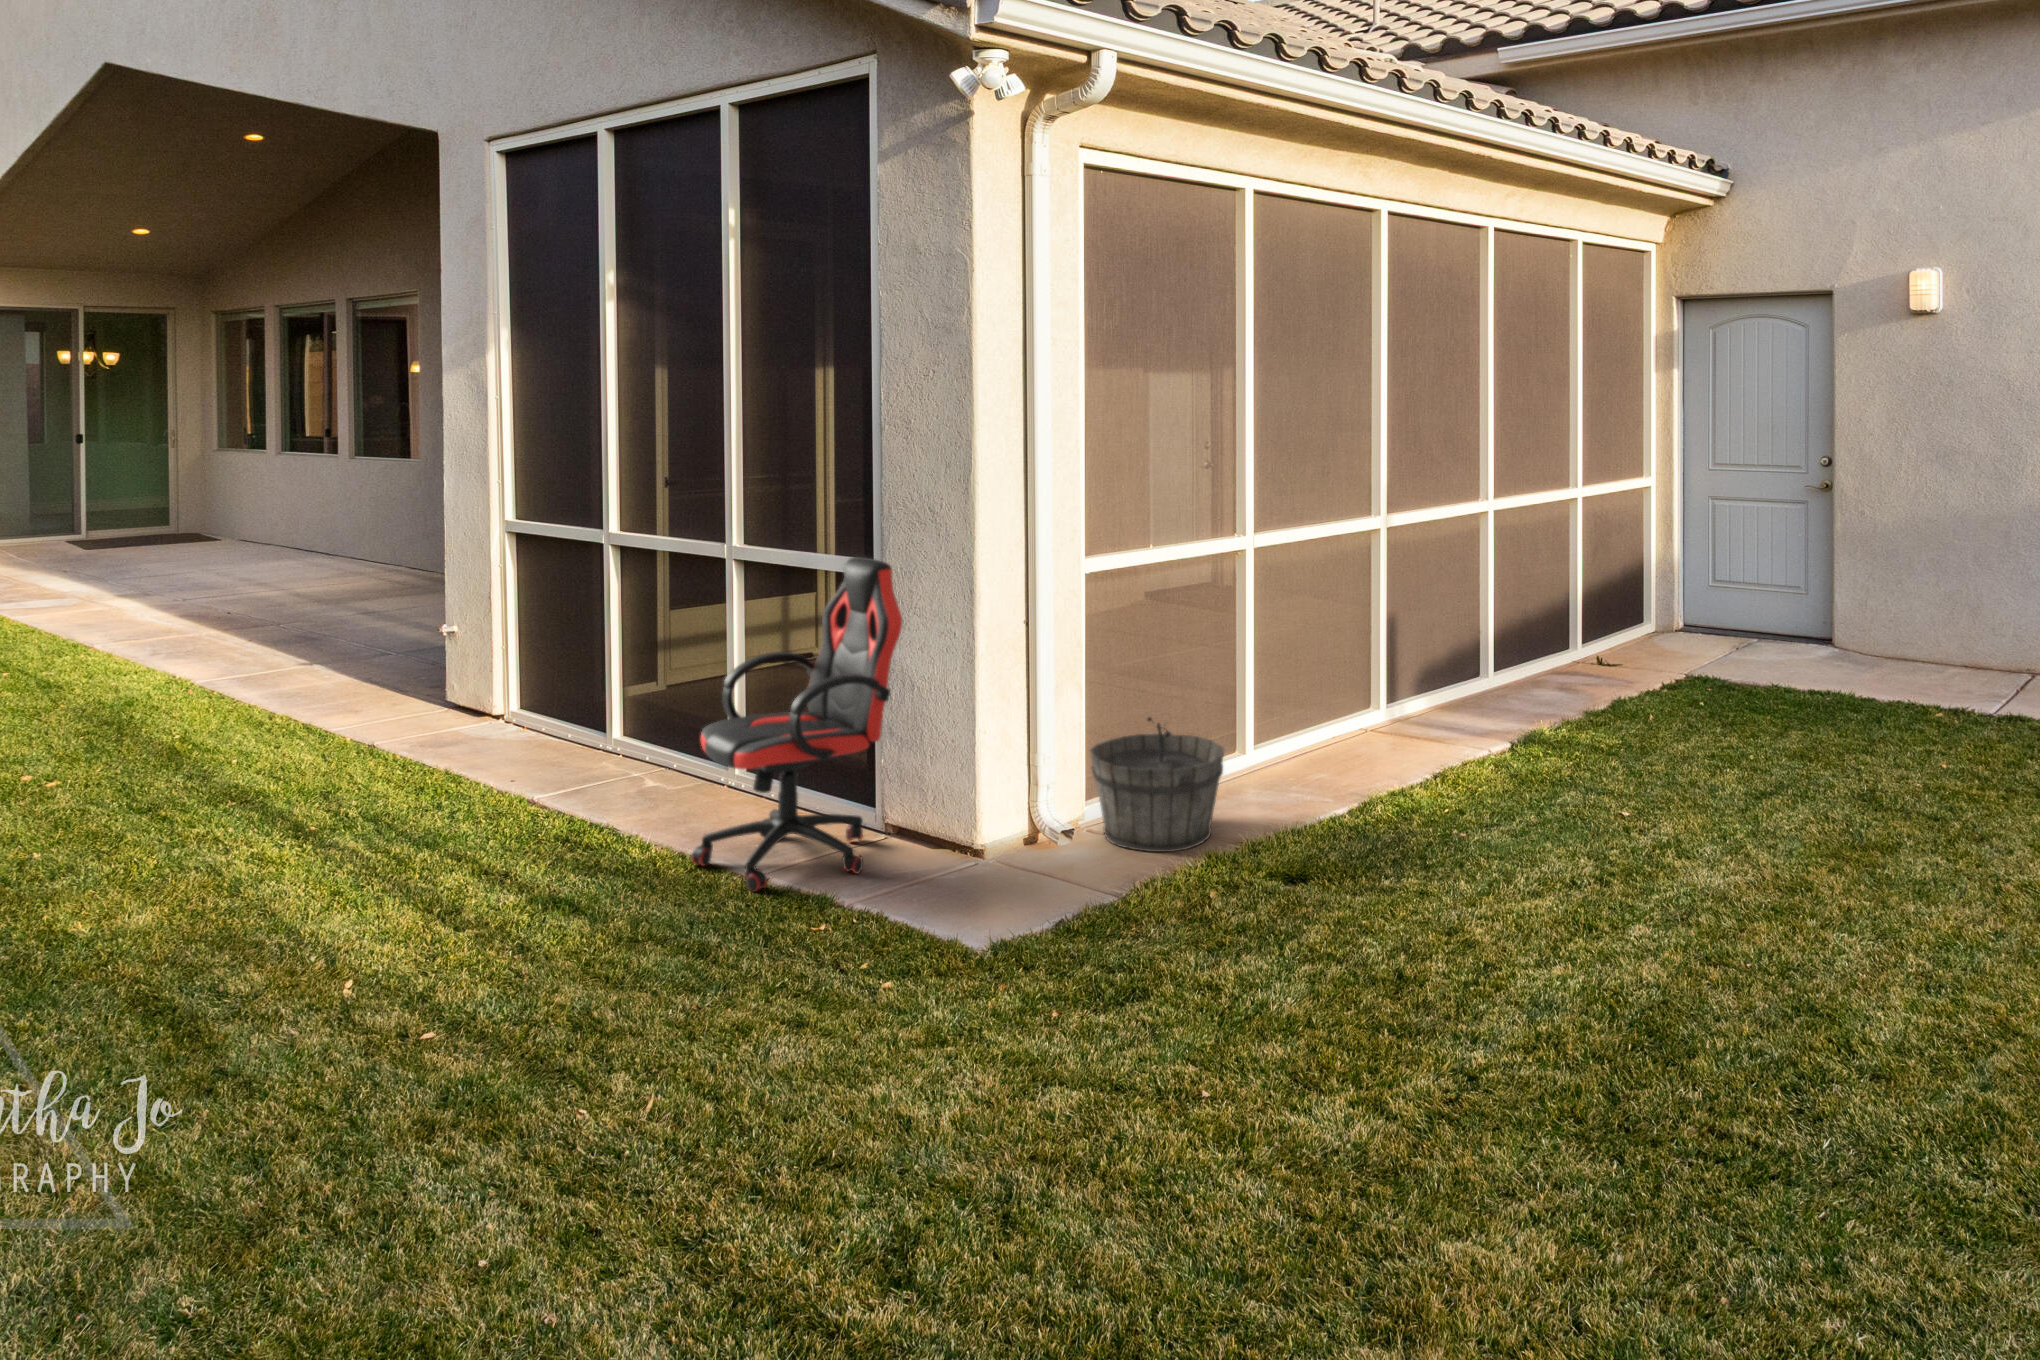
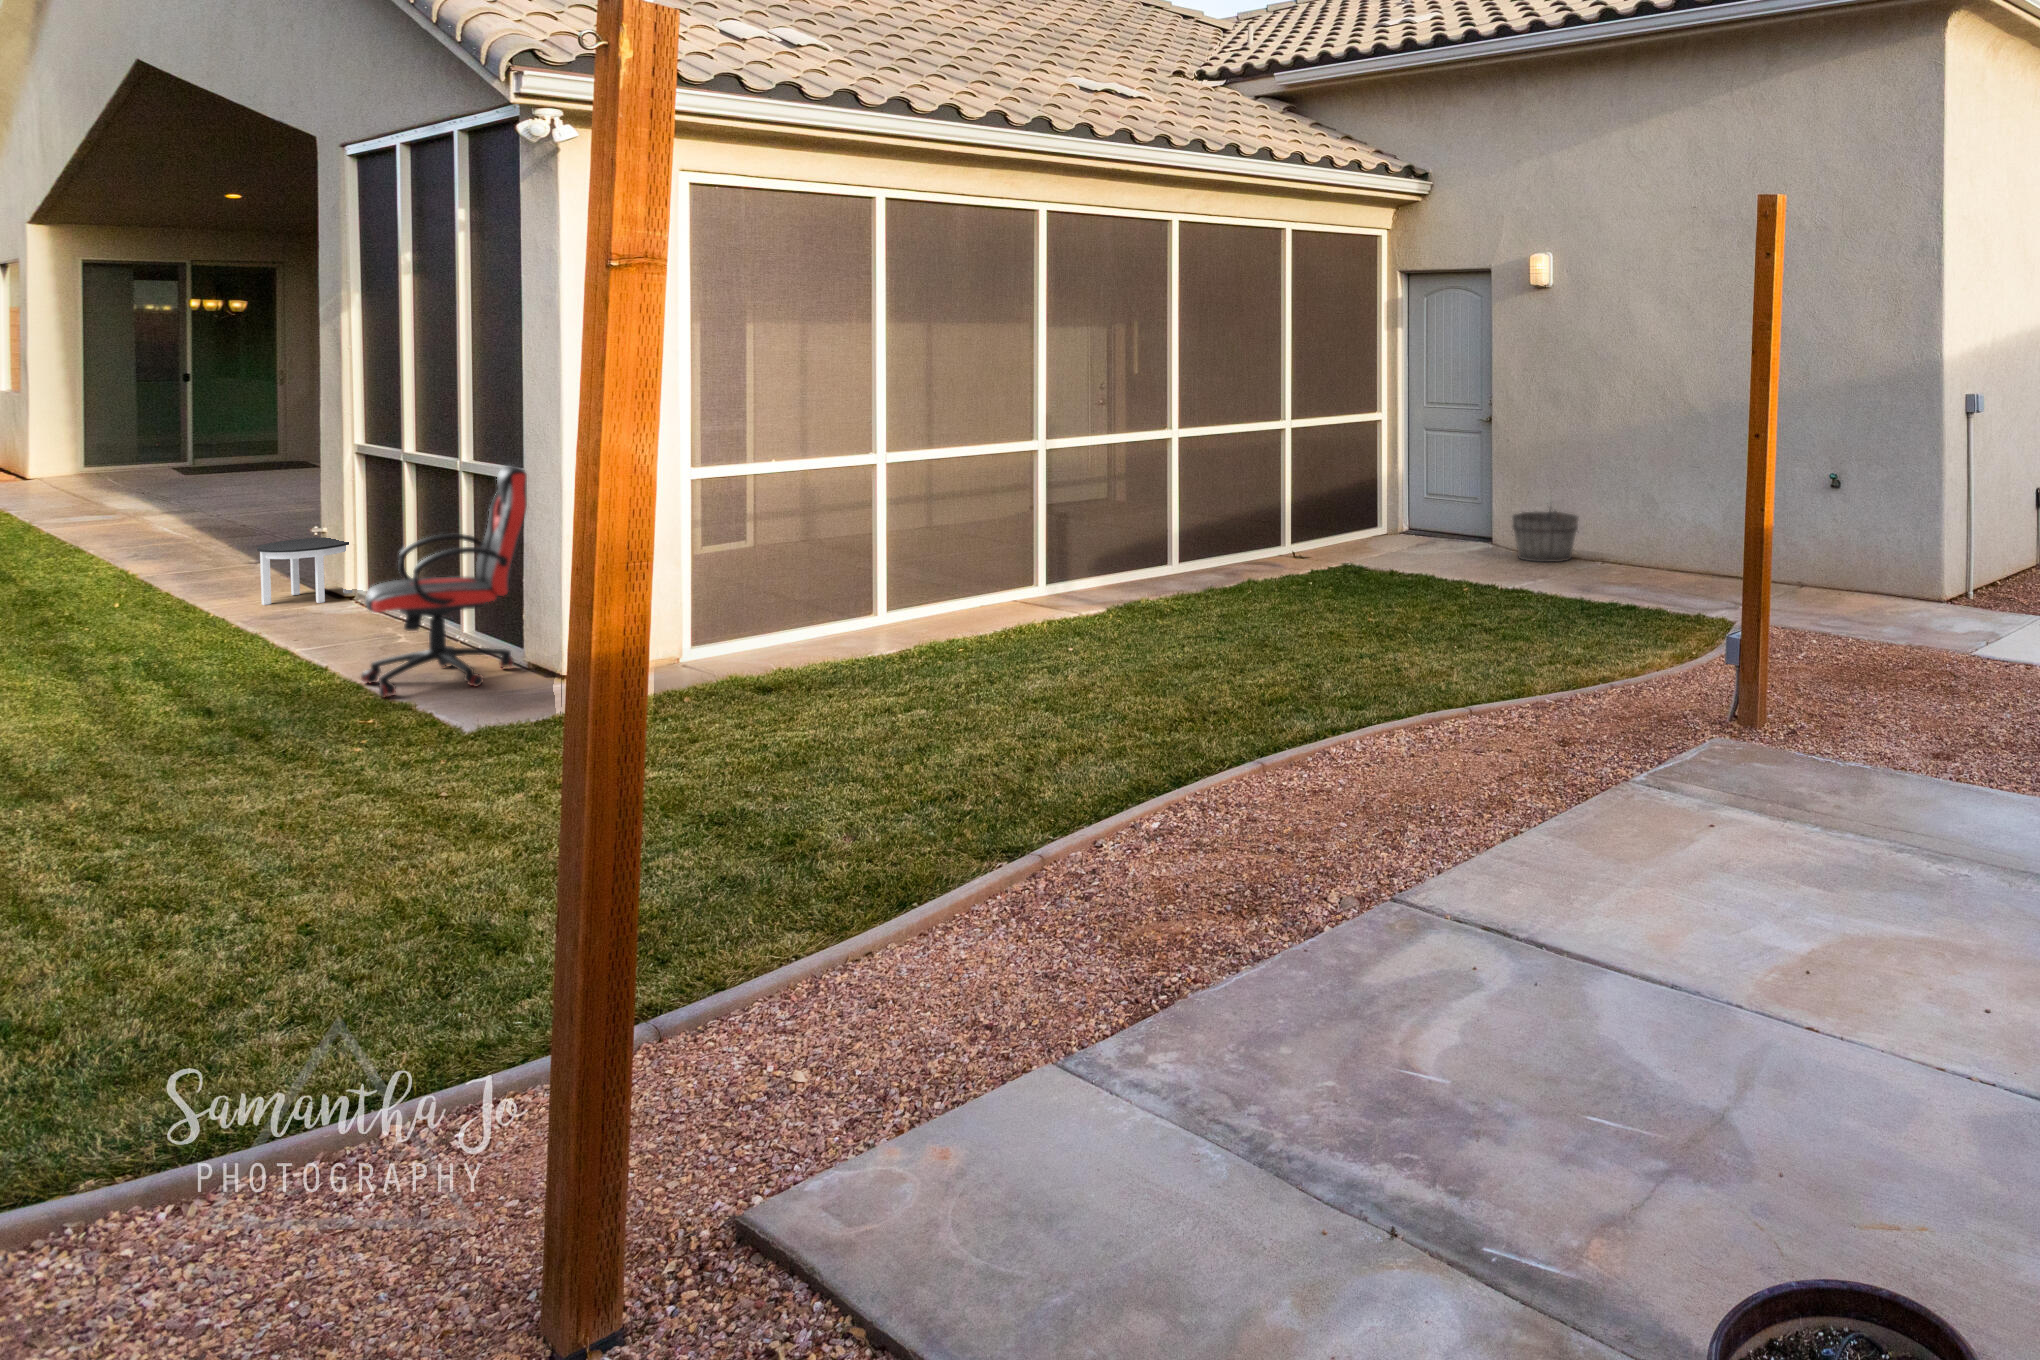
round table: none [390,644,495,735] -> present [257,537,352,605]
wooden bucket: present [1090,717,1224,852] -> present [1512,510,1578,562]

